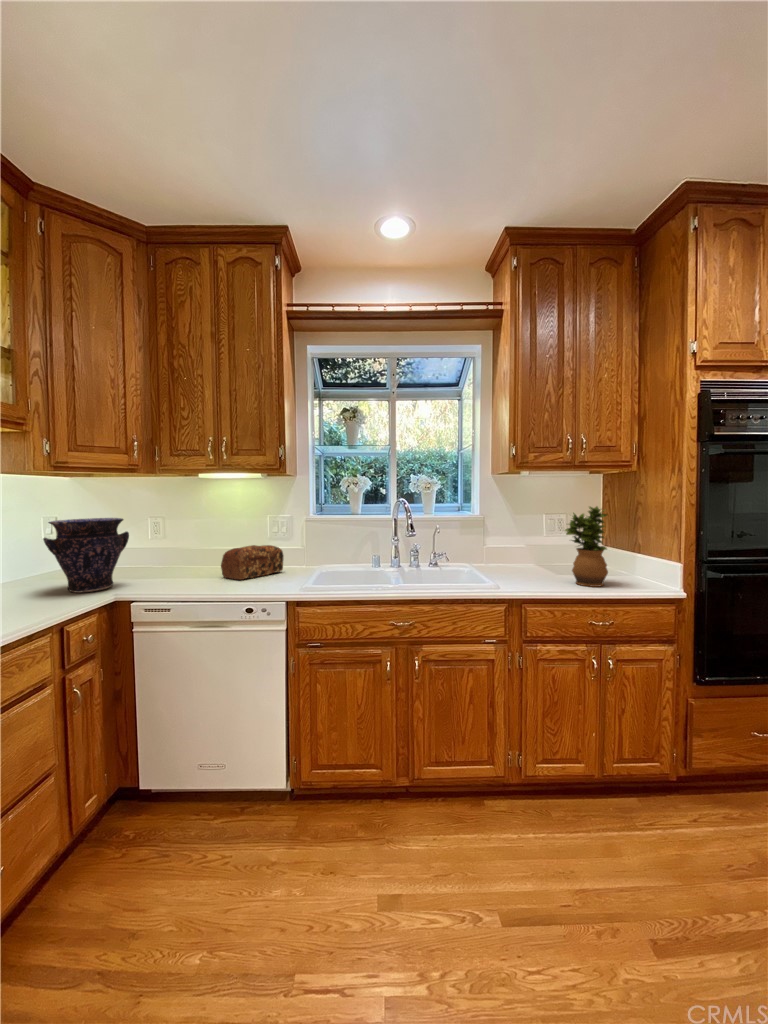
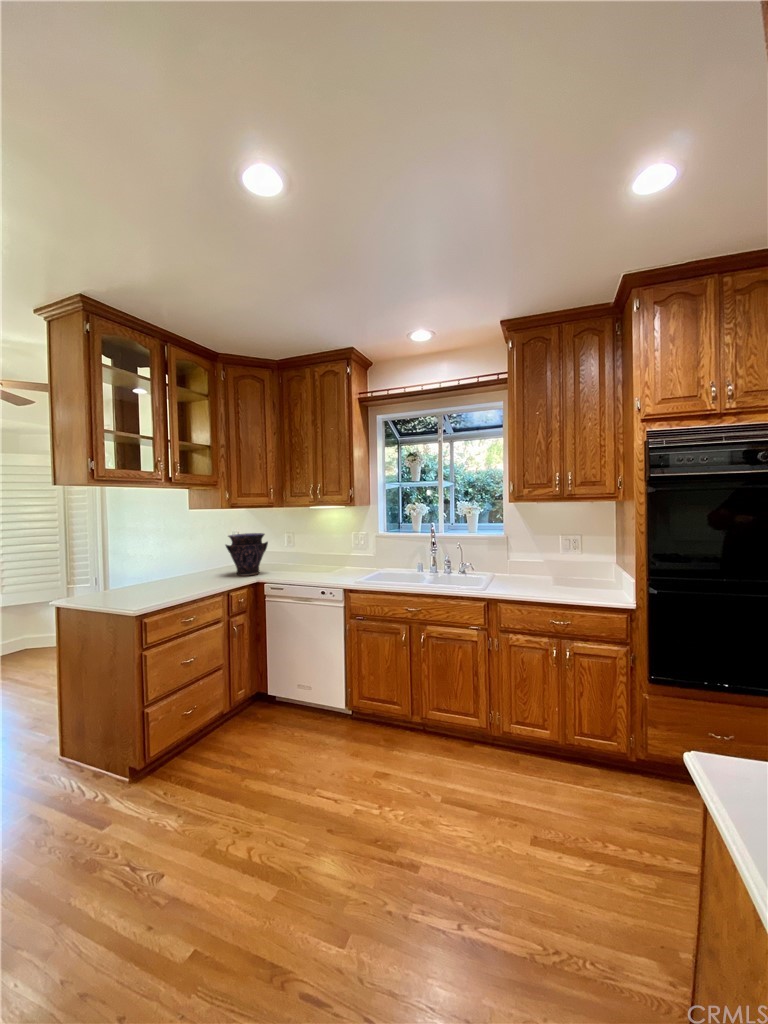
potted plant: present [565,506,608,587] -> none [544,531,579,595]
bread loaf: present [221,545,283,580] -> none [320,552,360,574]

